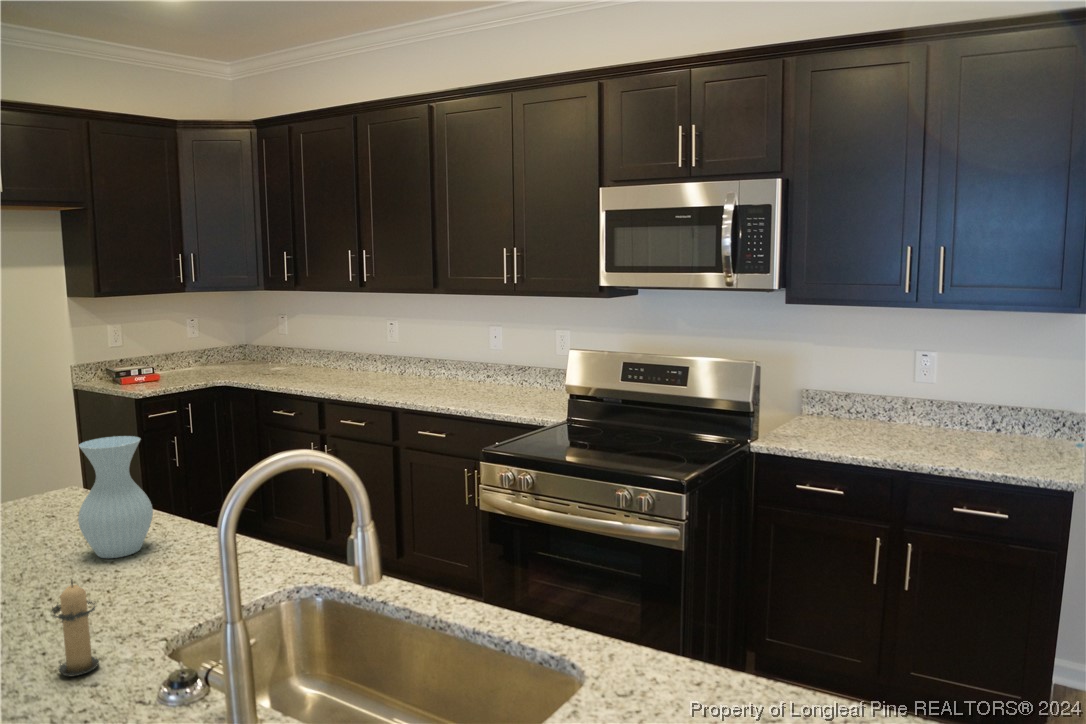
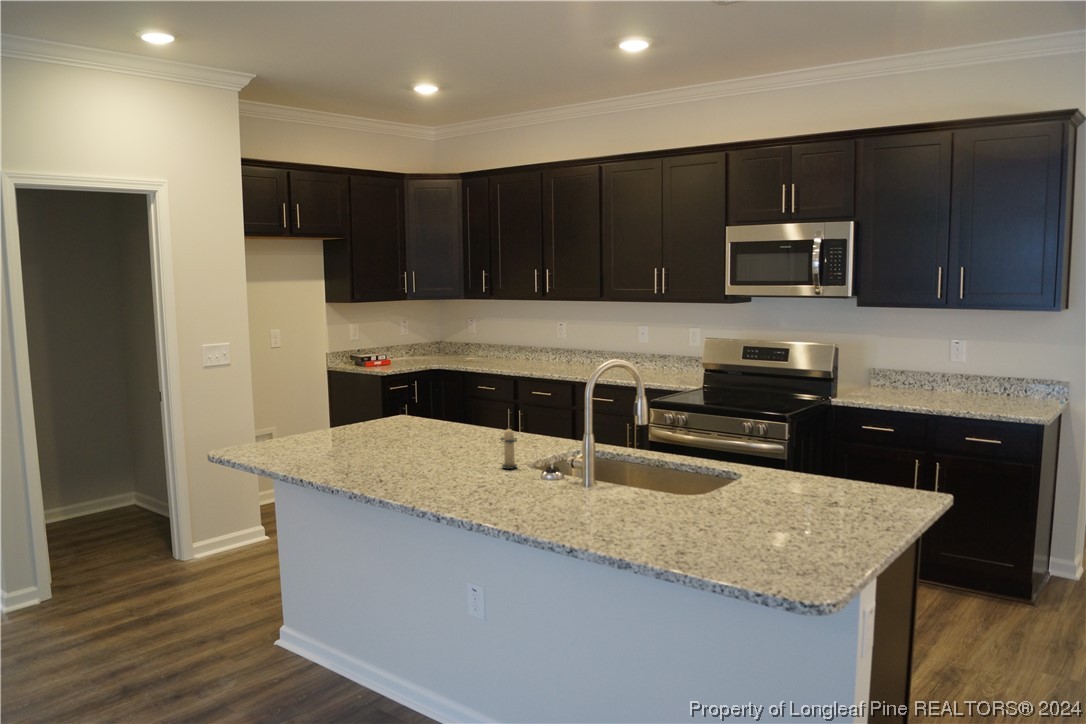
vase: present [78,436,153,558] -> none [460,376,495,439]

